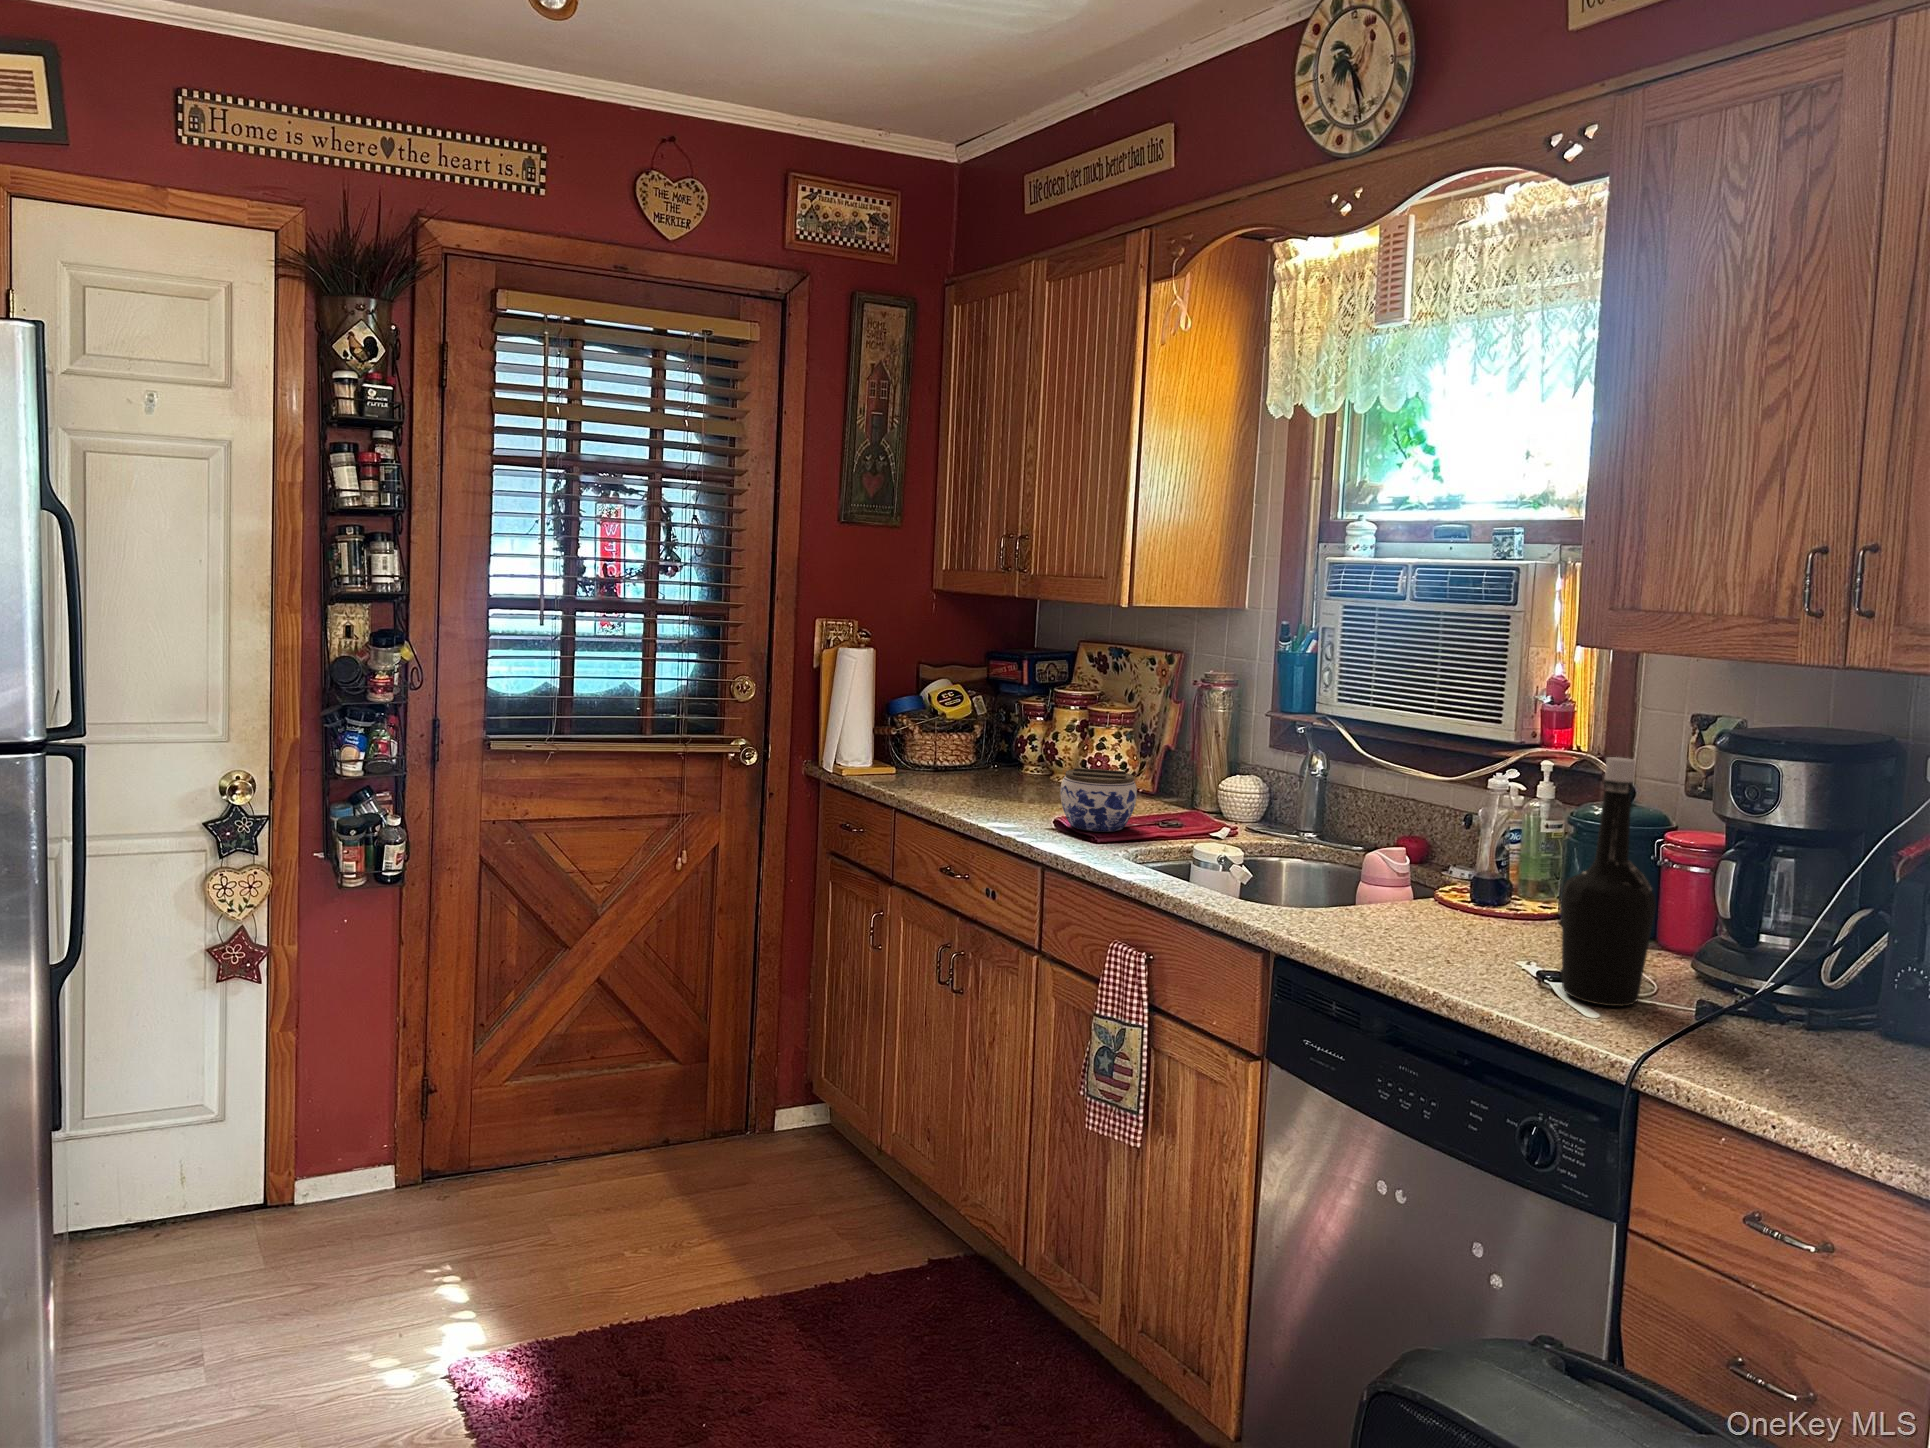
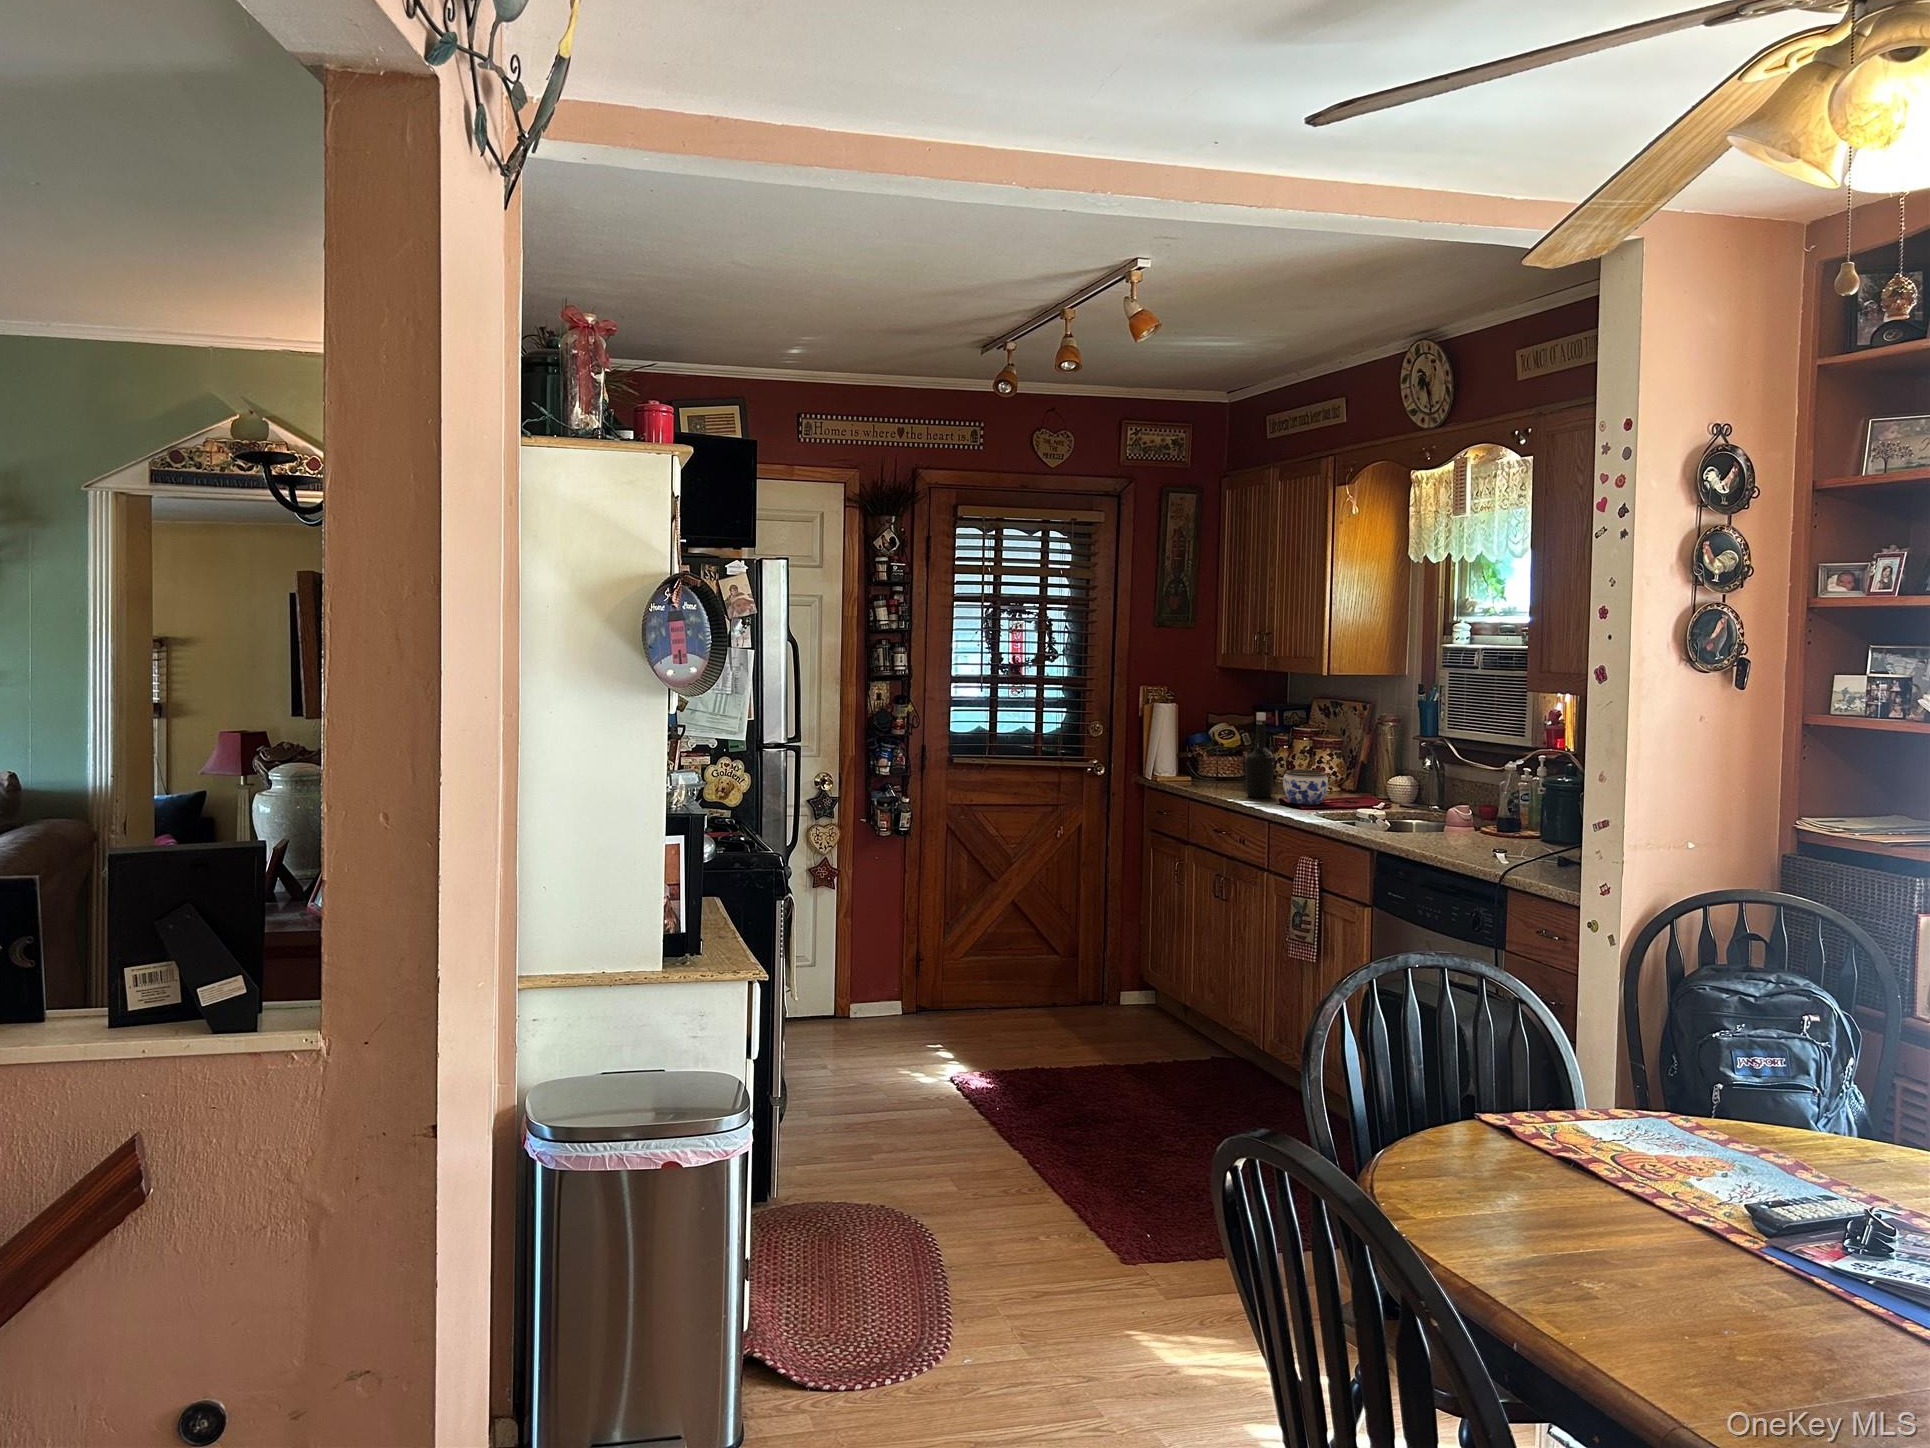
bottle: present [1560,757,1656,1006] -> present [1245,713,1275,797]

